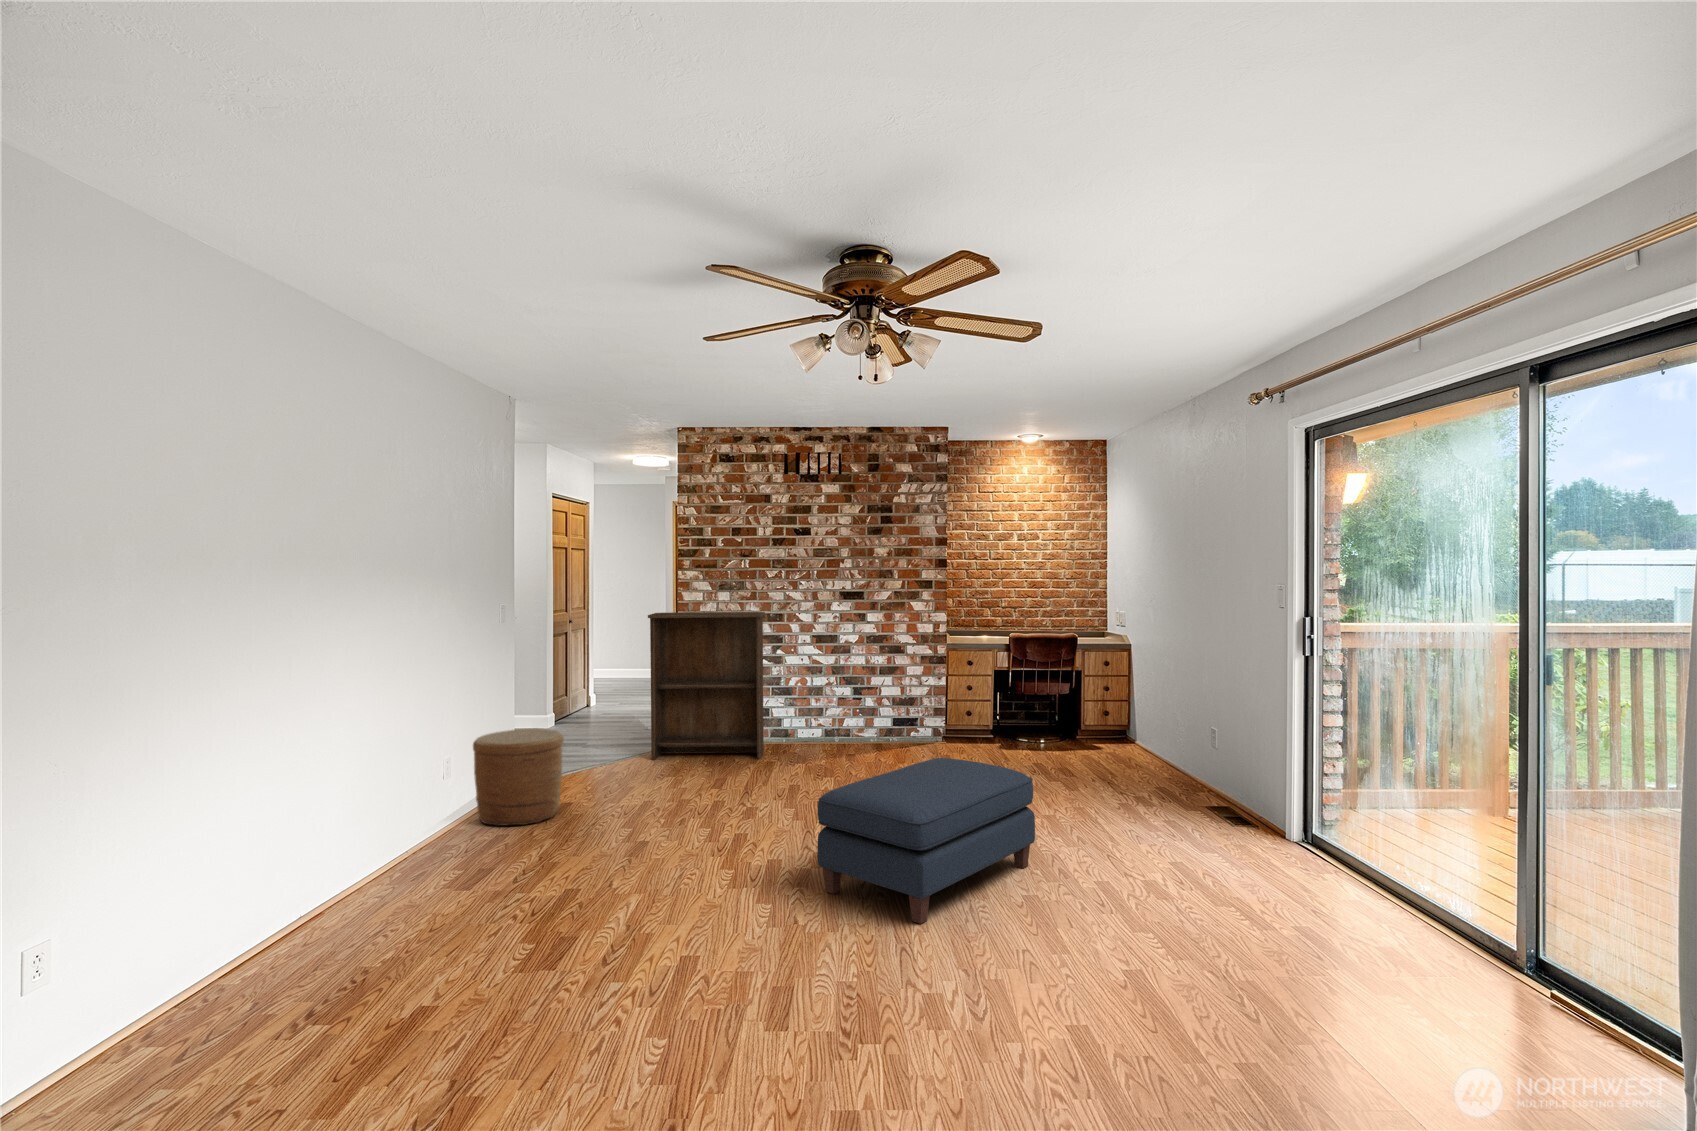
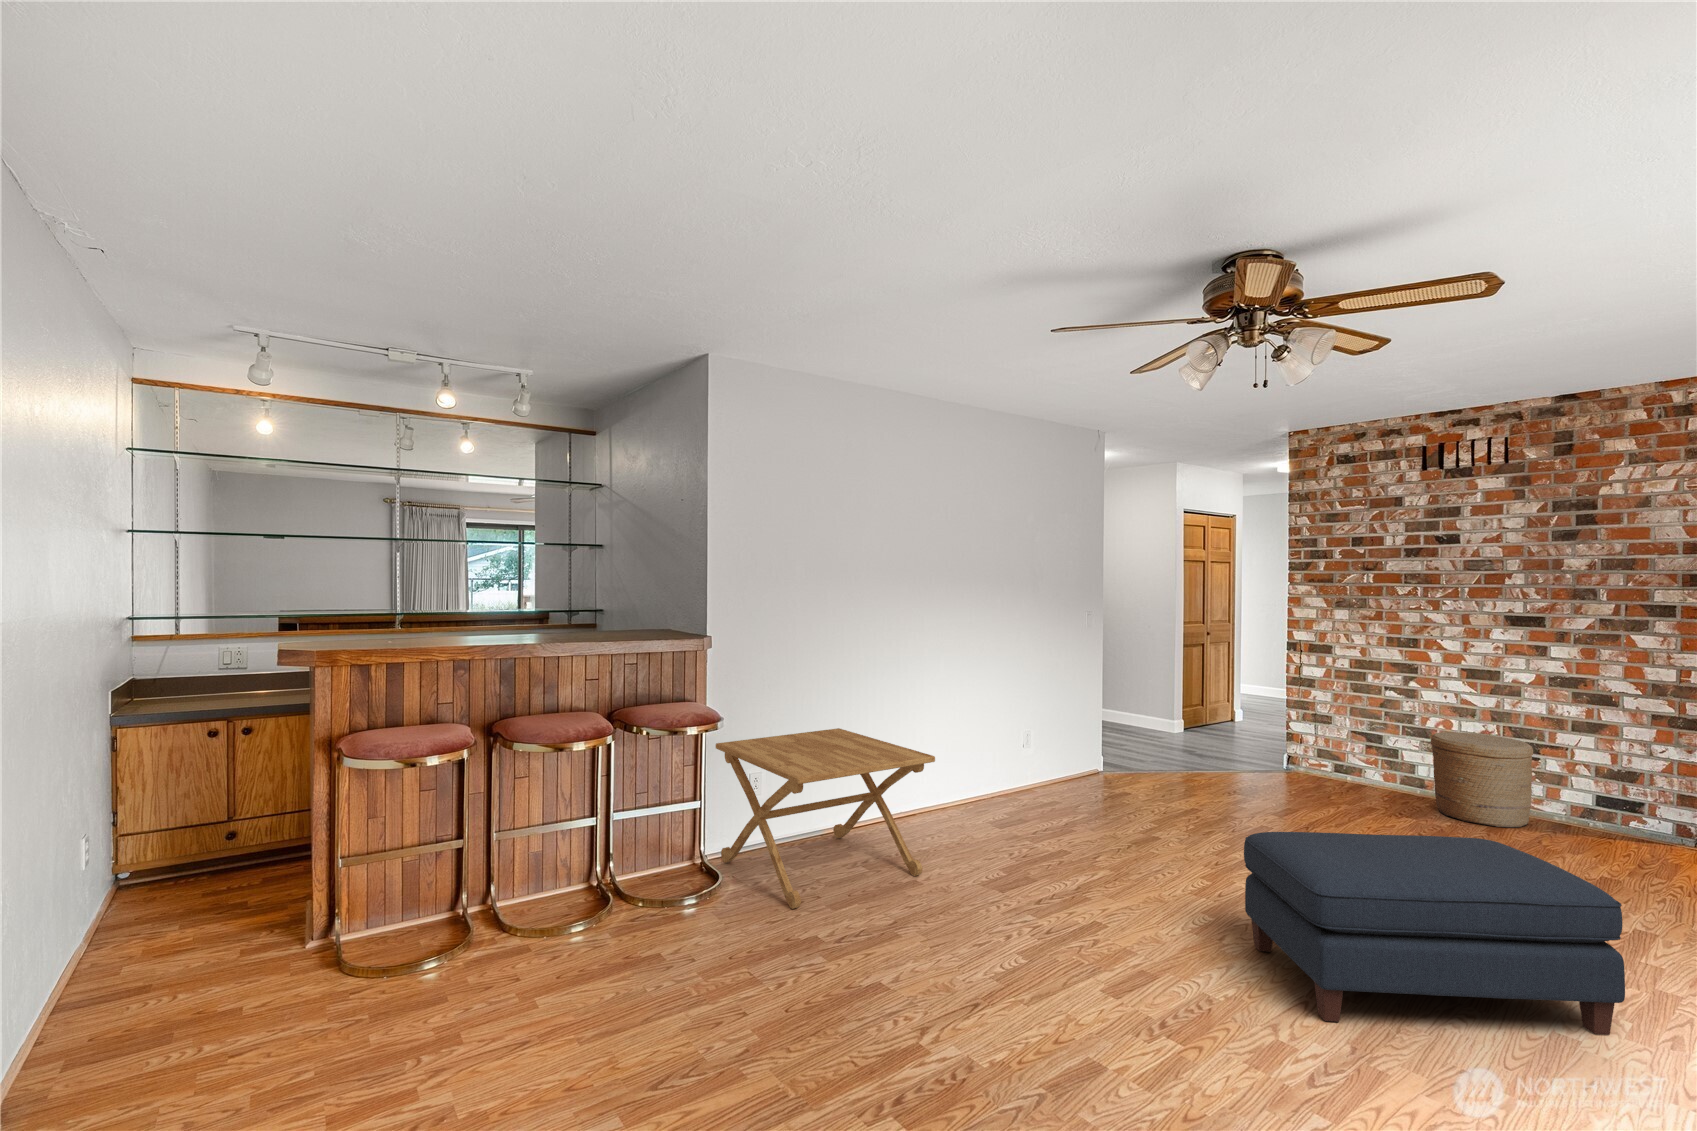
bookshelf: present [648,612,765,759] -> none [1232,627,1380,803]
woven basket: present [473,728,564,826] -> present [1430,732,1533,827]
side table: none [111,796,496,1061] -> present [716,728,935,909]

